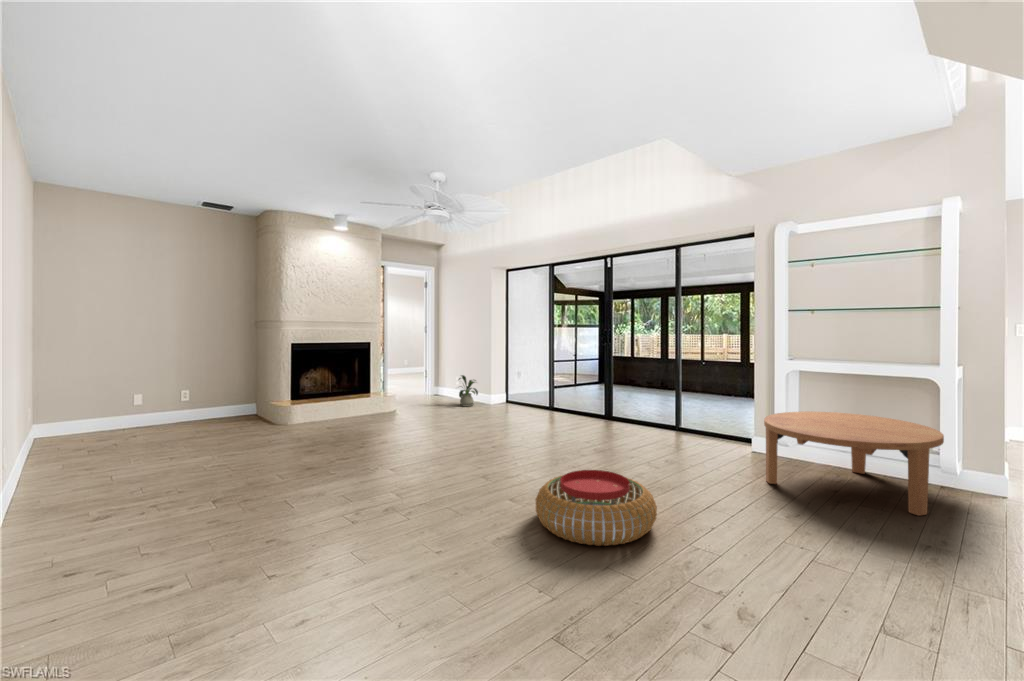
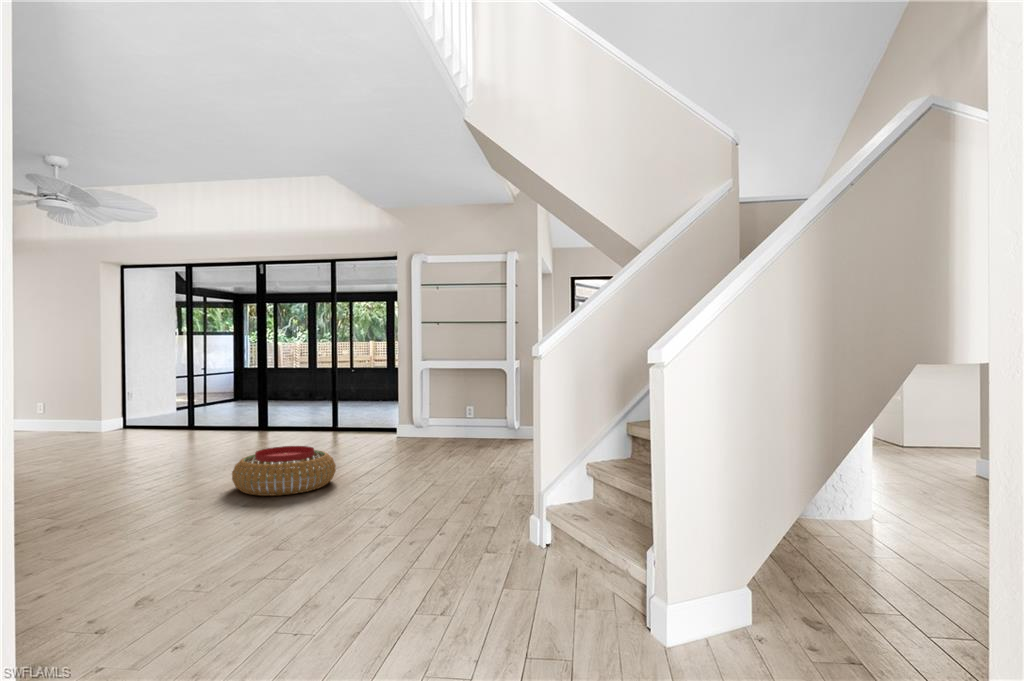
house plant: present [459,375,478,407] -> none [42,397,80,437]
coffee table: present [764,412,944,516] -> none [406,397,507,452]

